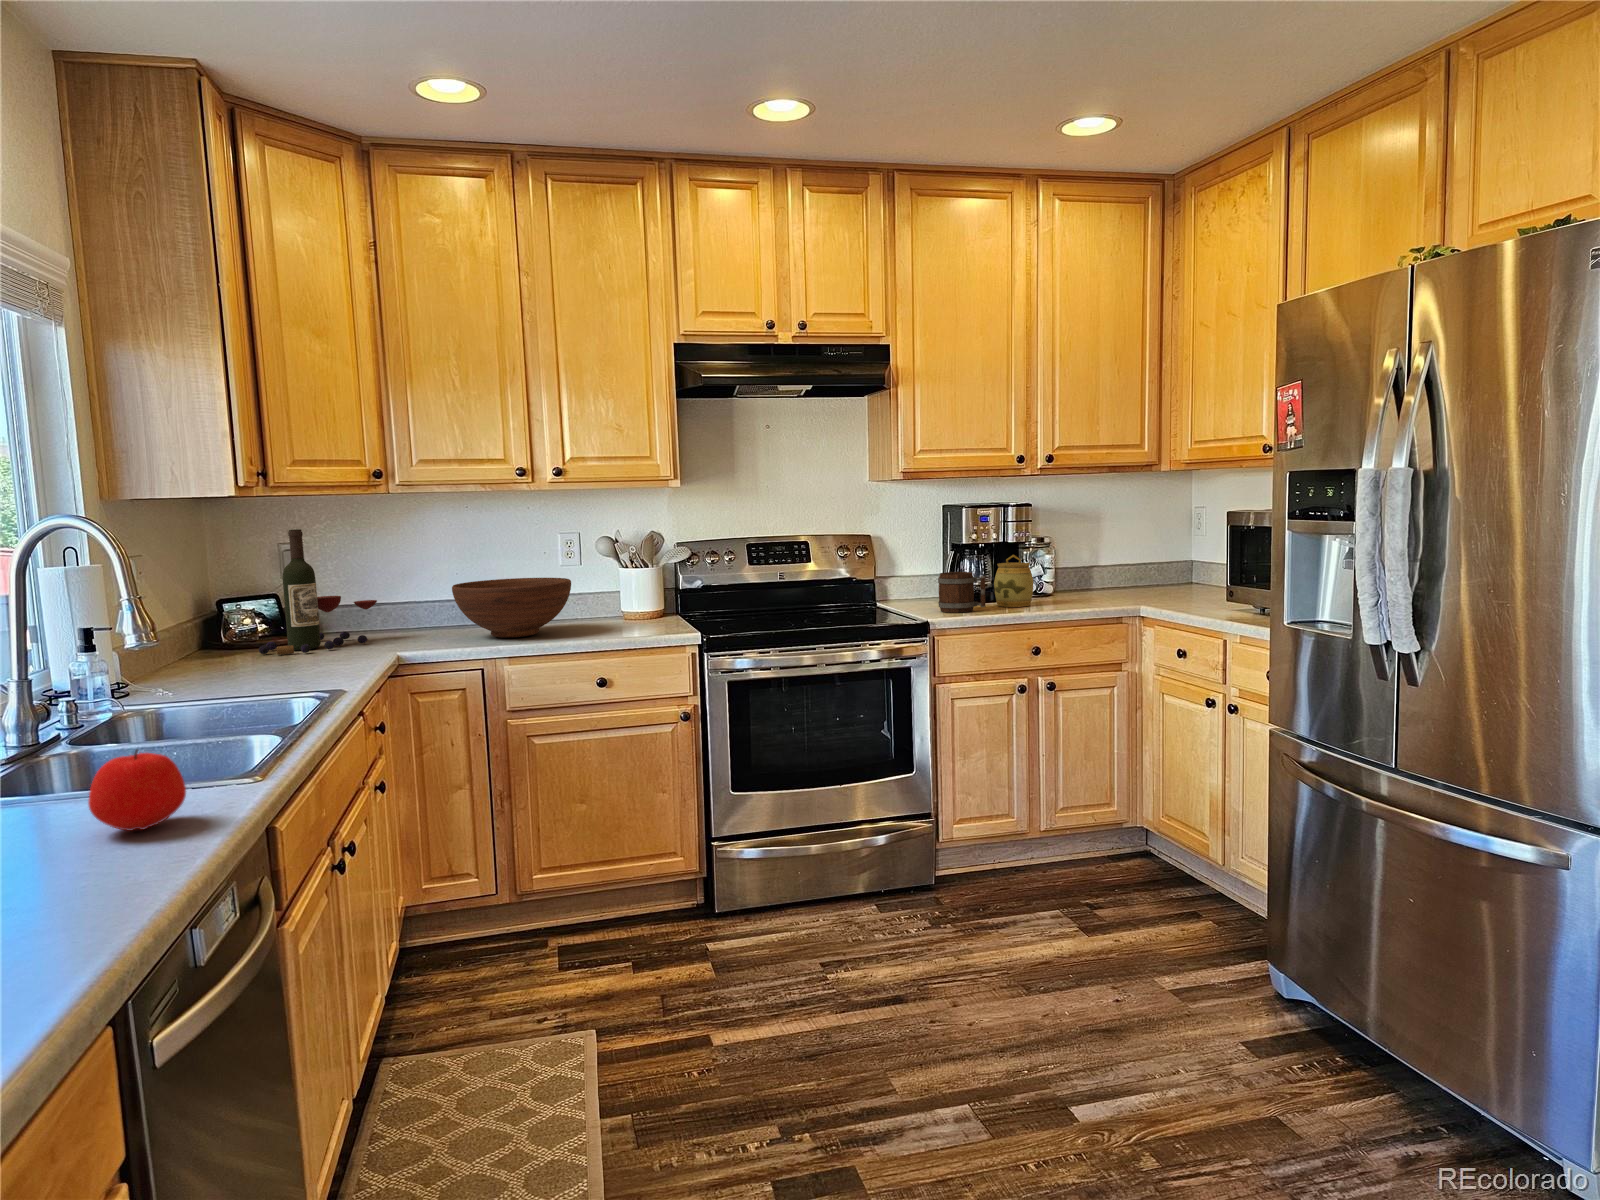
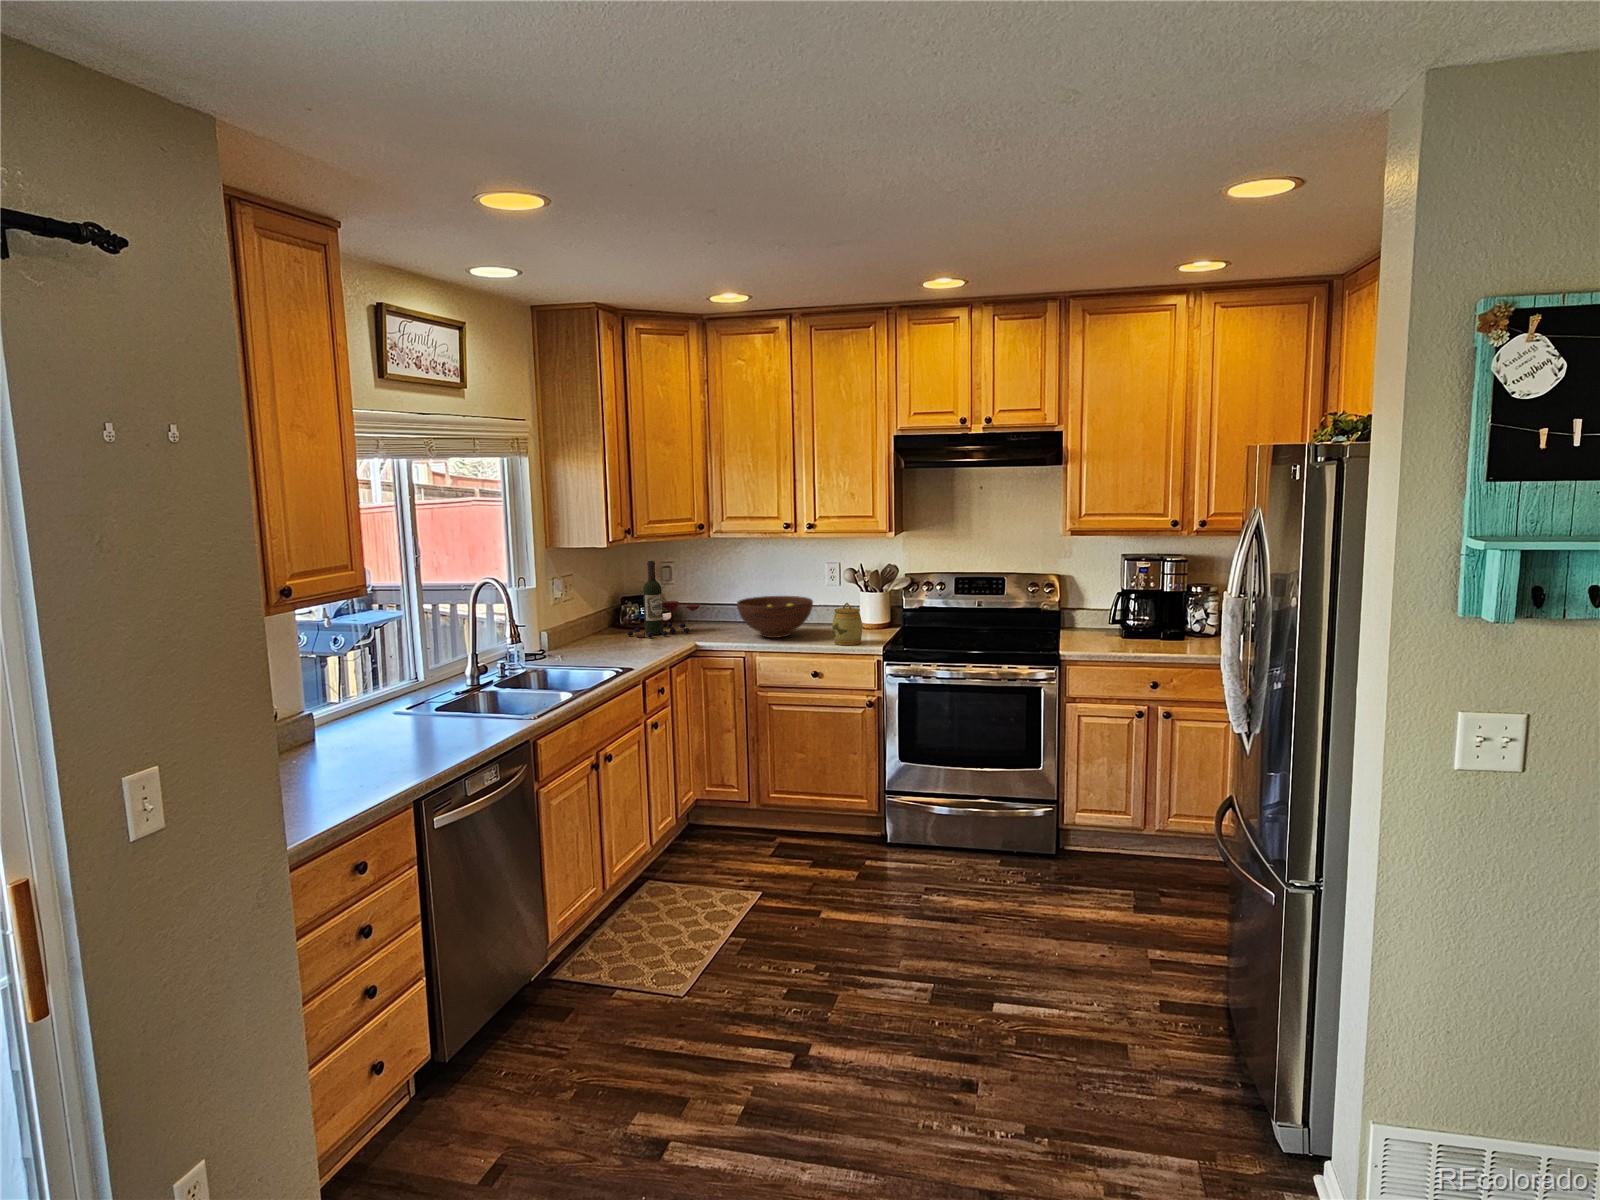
jar: present [994,555,1033,607] -> present [832,603,862,645]
mug: present [938,572,986,613] -> none [1091,613,1129,647]
apple: present [88,750,186,831] -> none [453,703,490,737]

